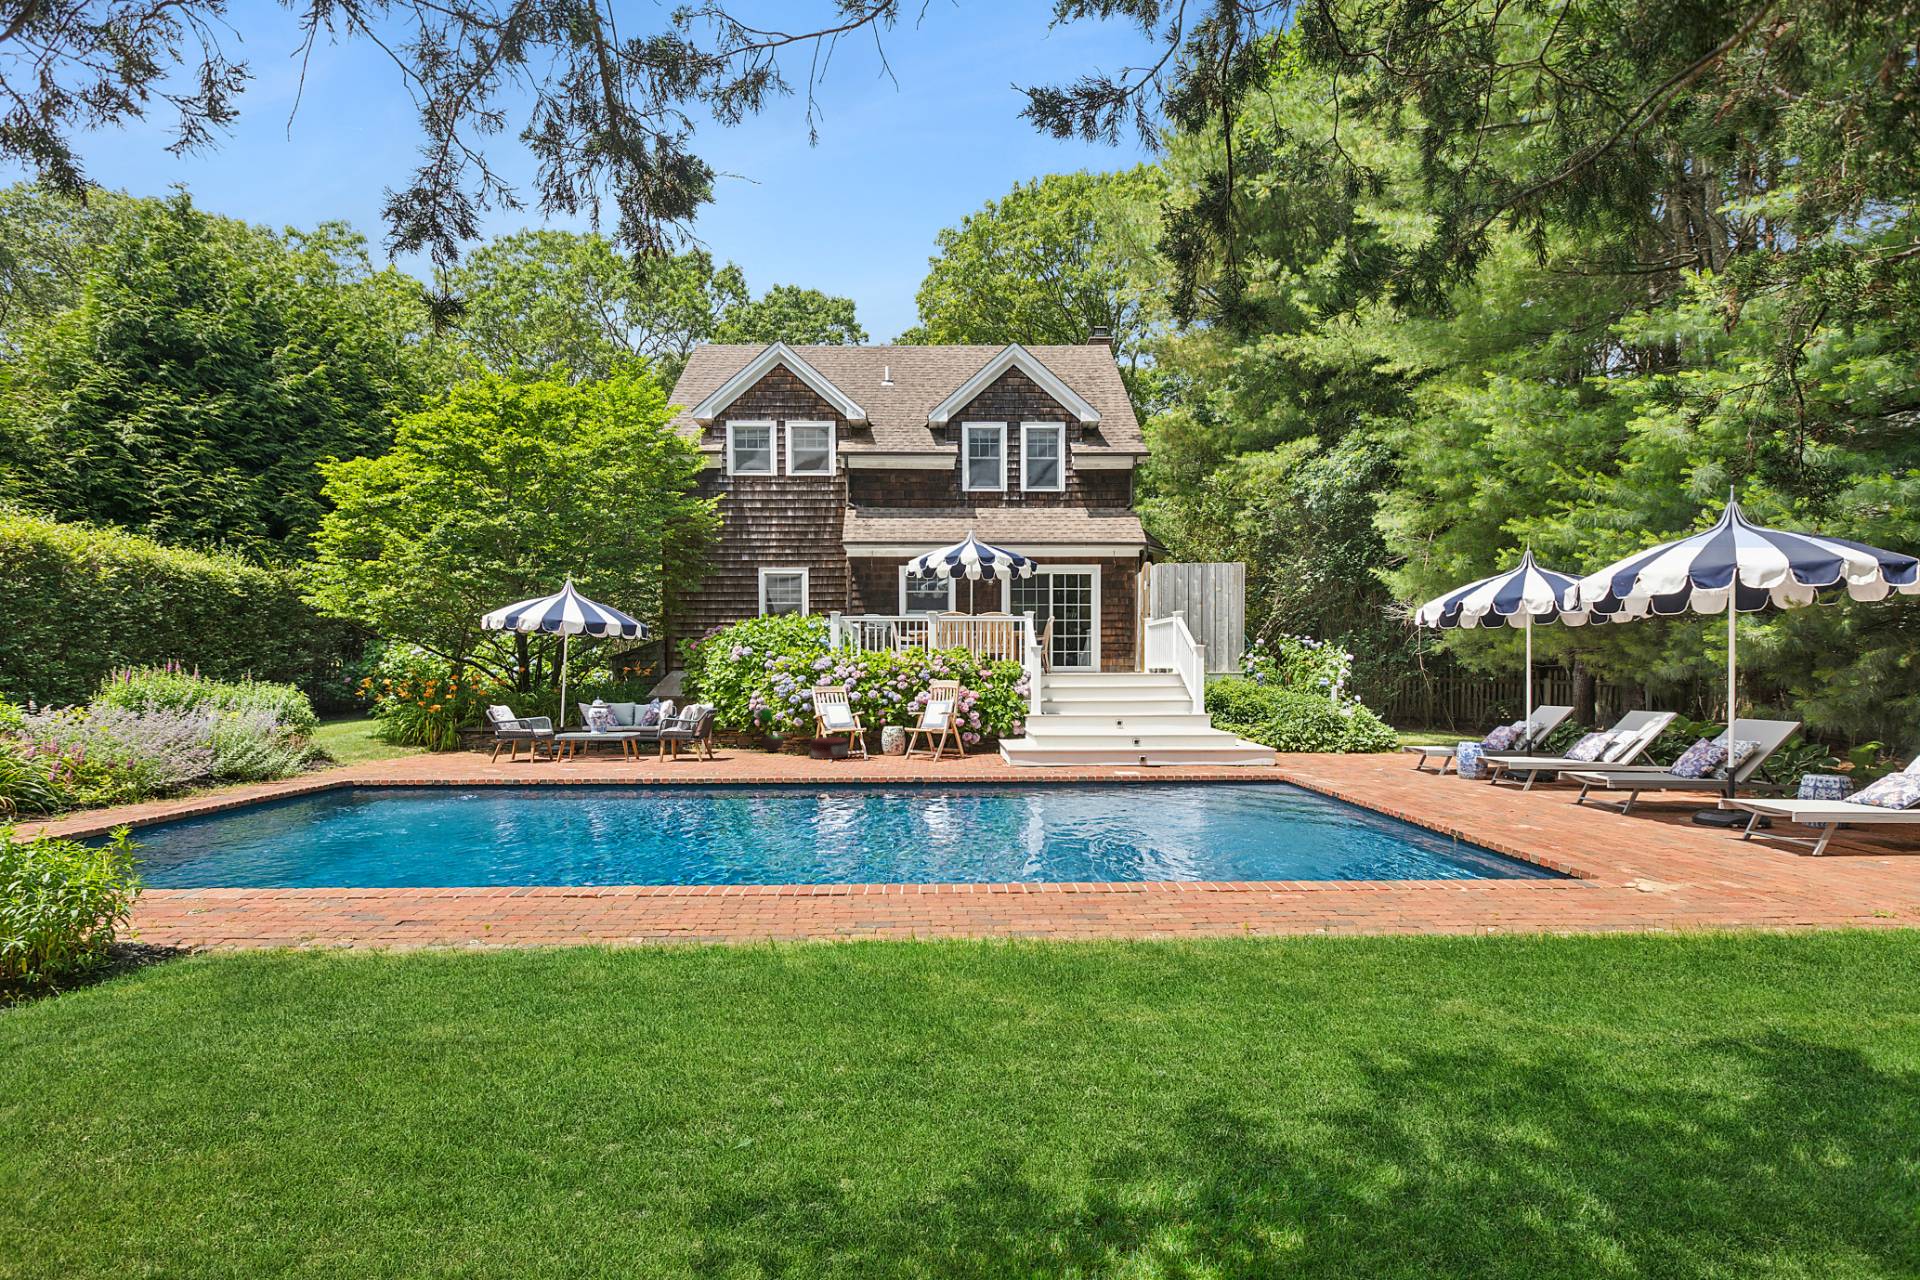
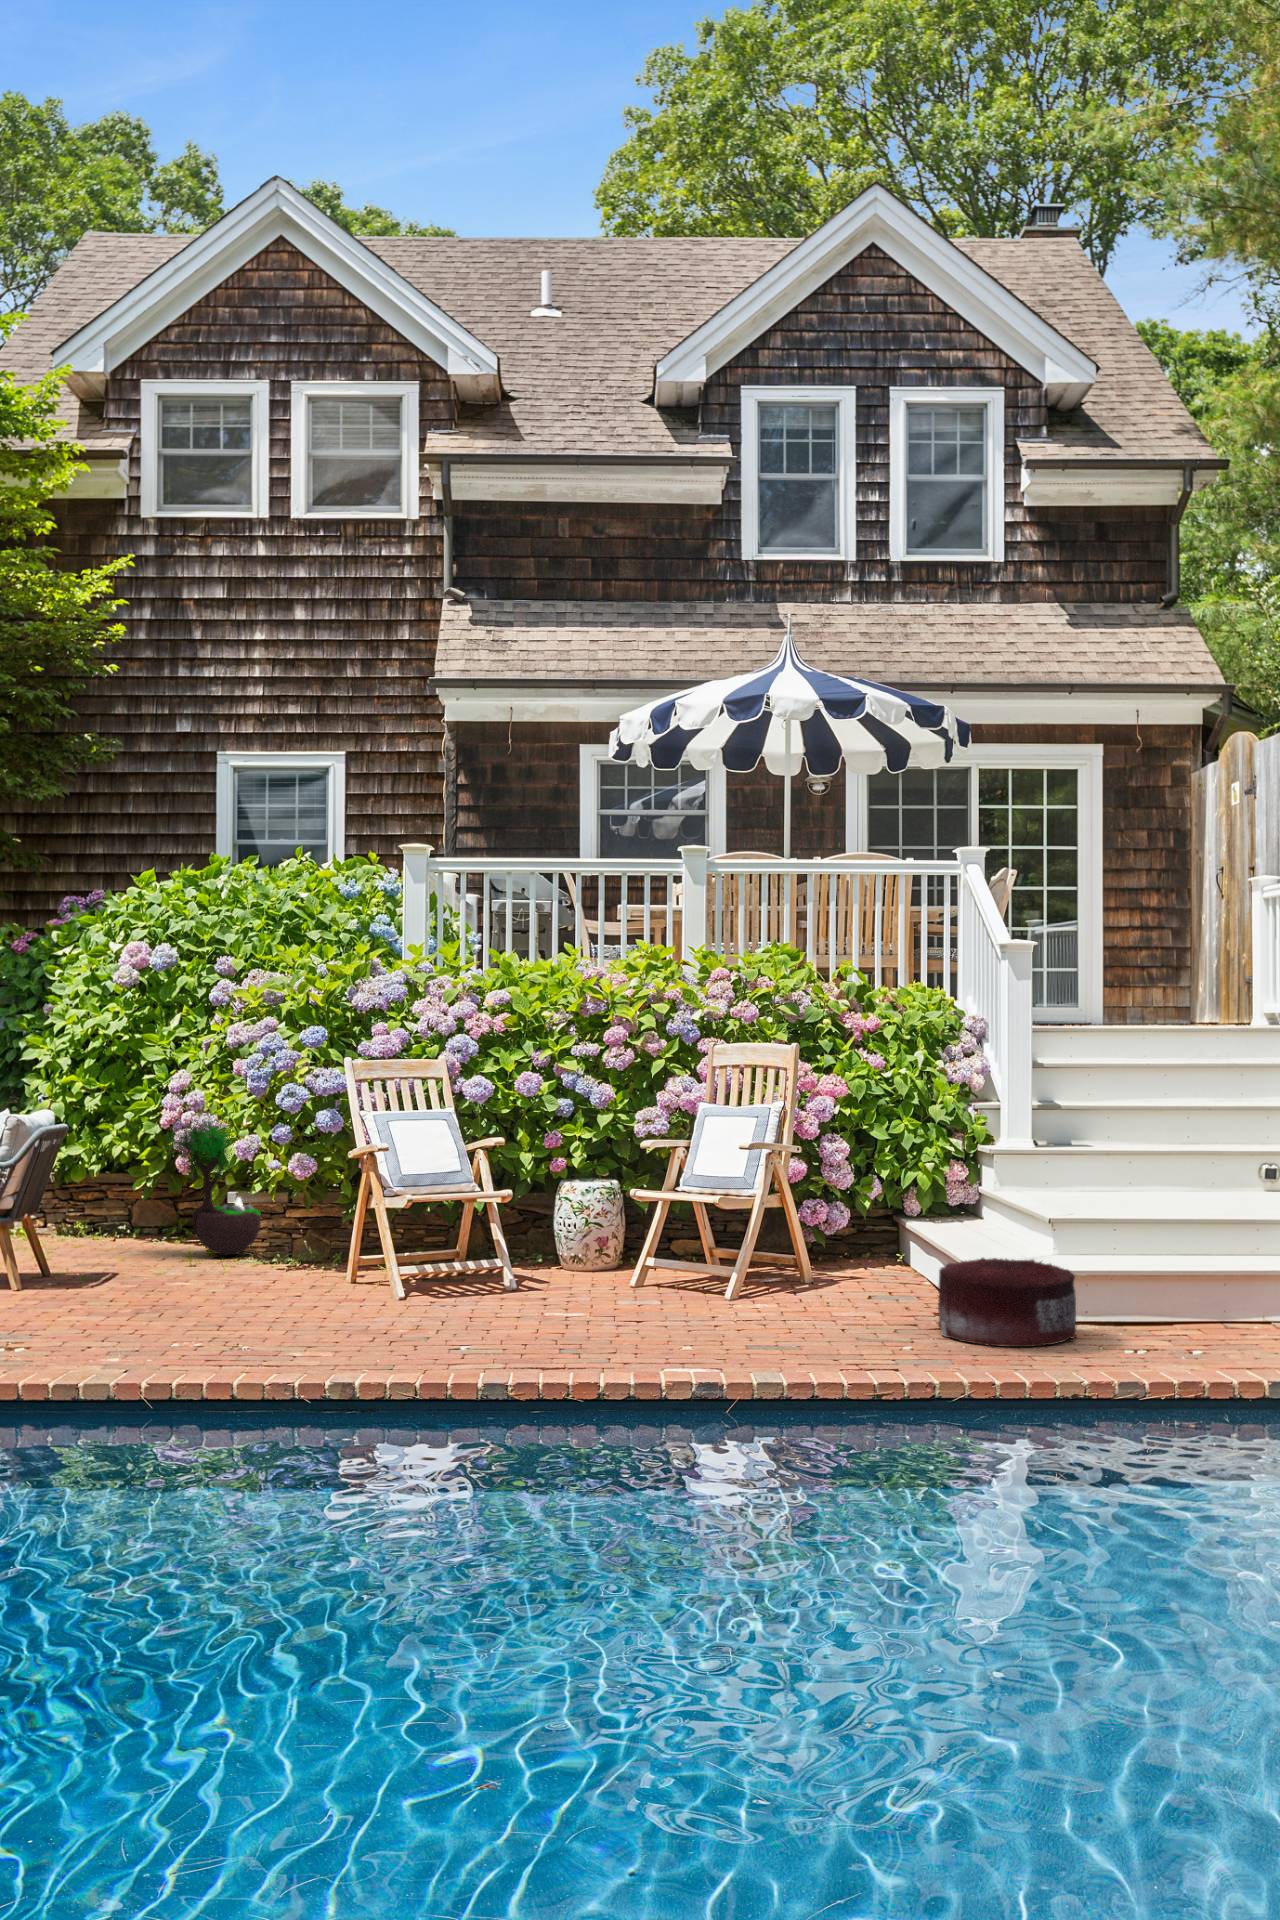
pouf: present [811,737,848,759] -> present [938,1258,1076,1347]

